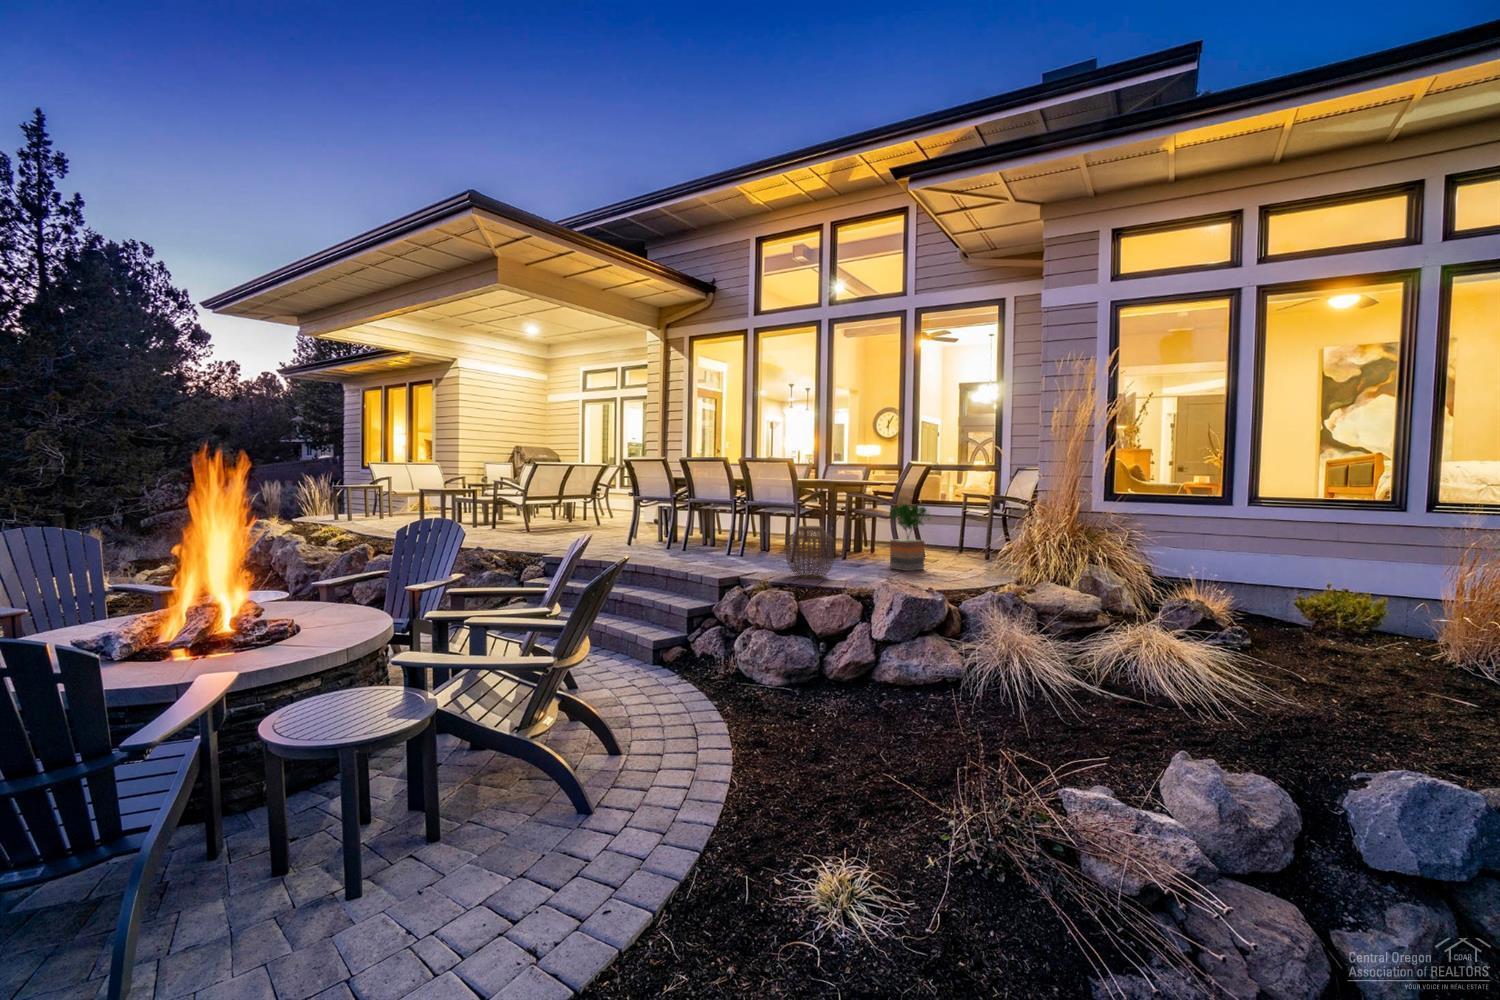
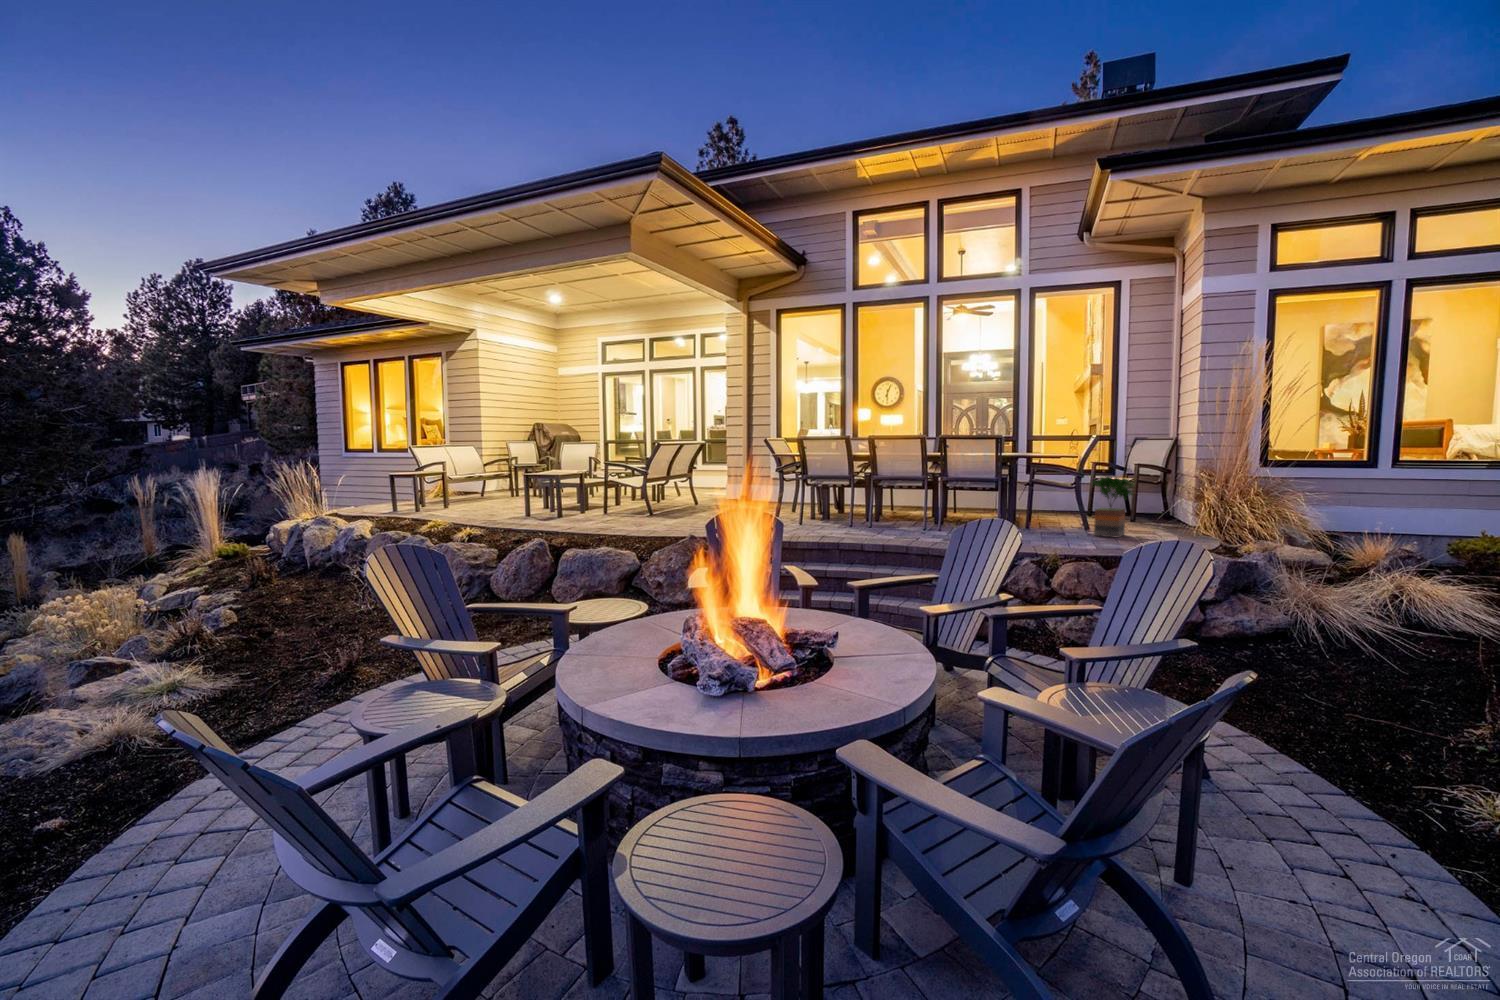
woven basket: present [786,526,834,579] -> none [1043,502,1094,552]

